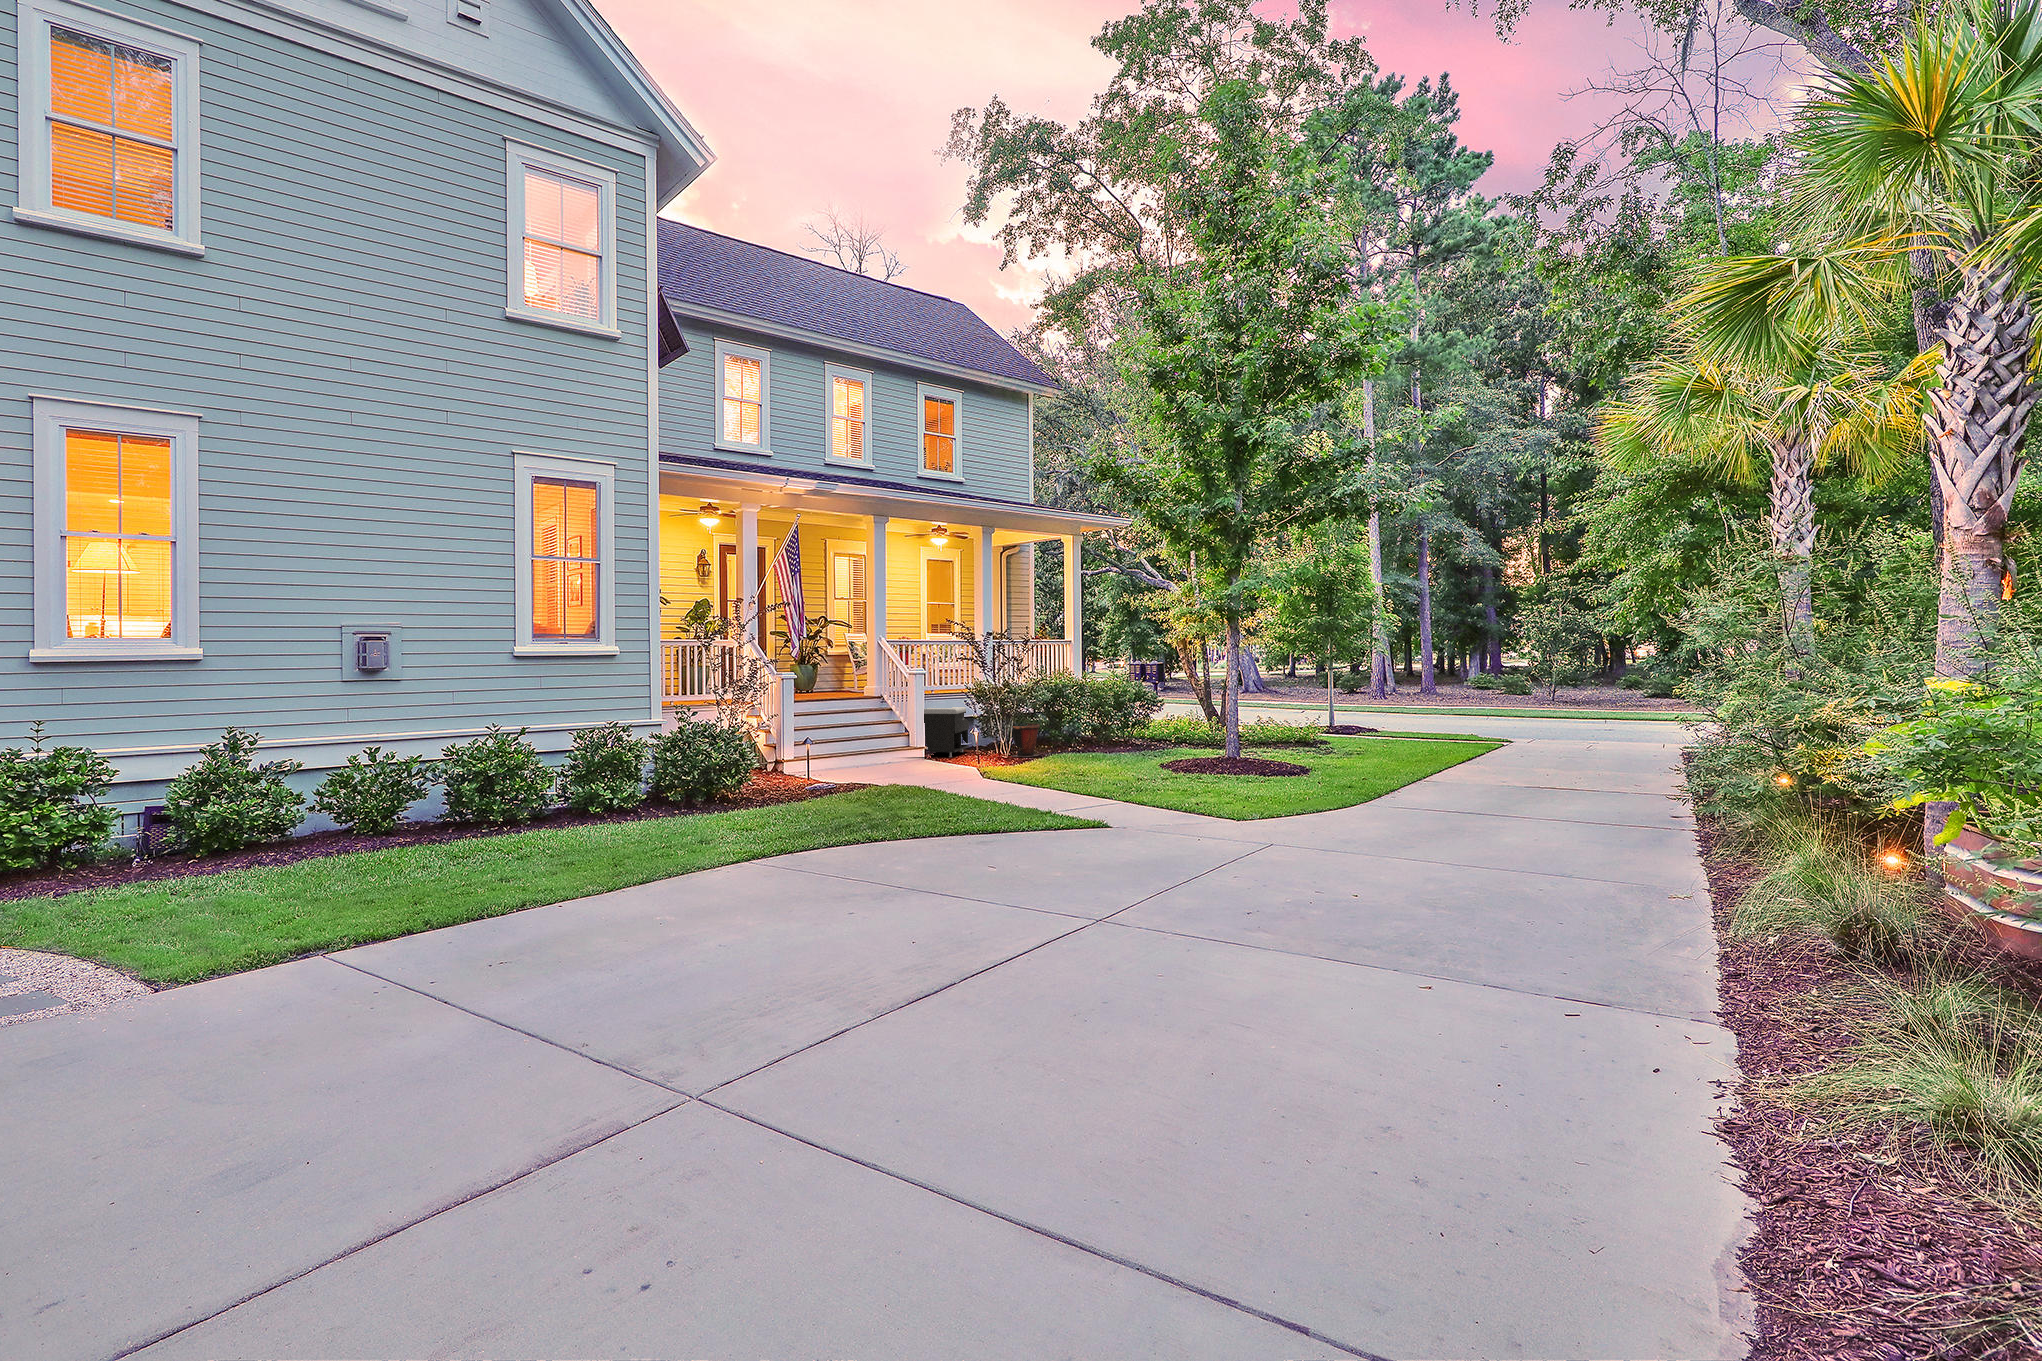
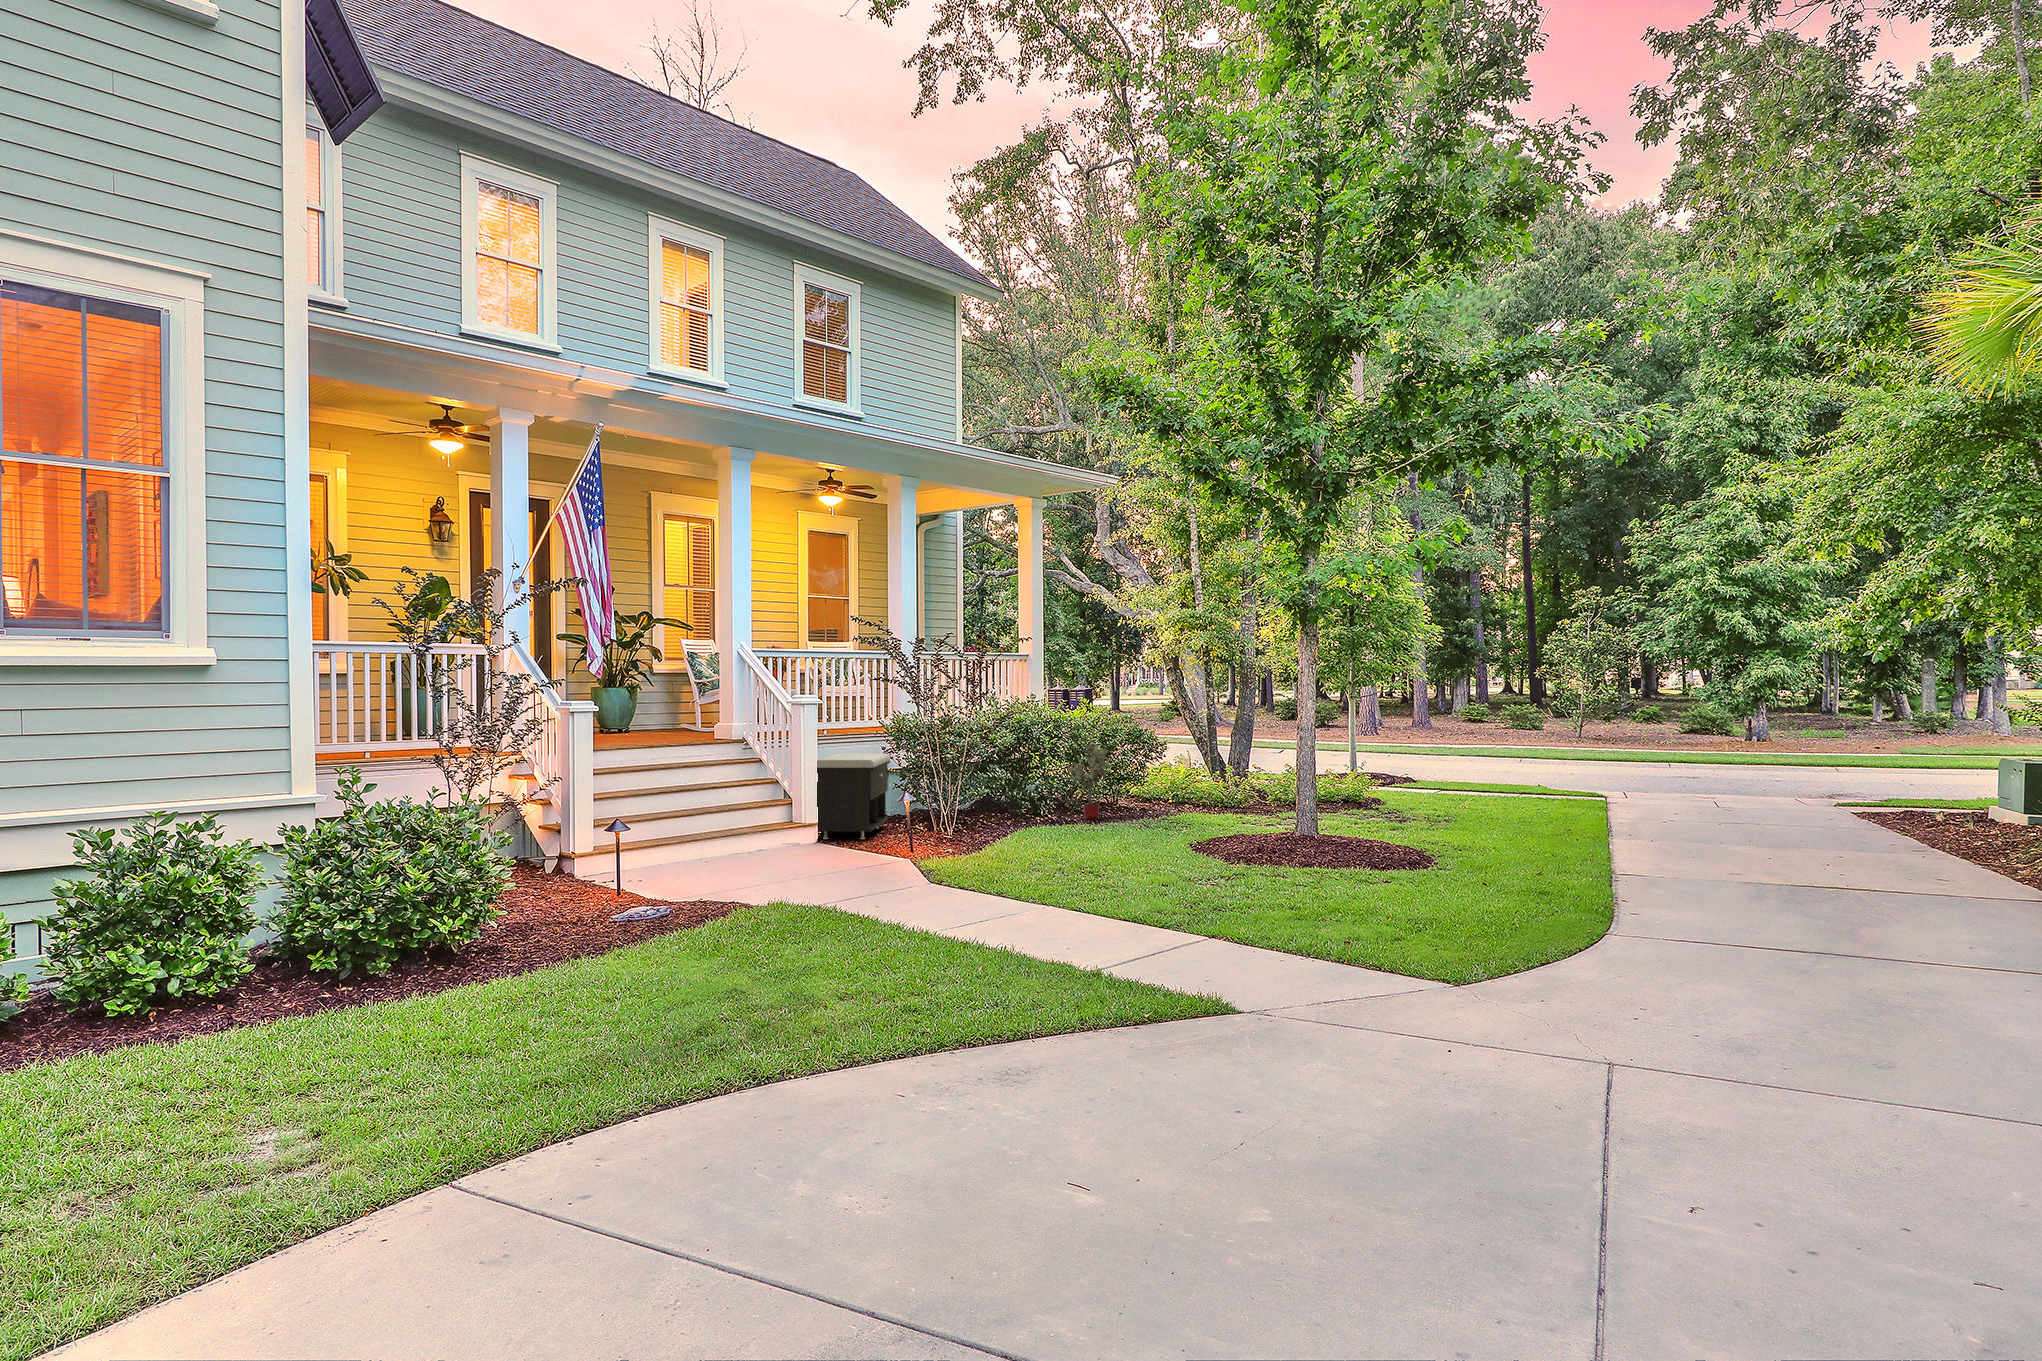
potted tree: none [1084,698,1115,750] -> present [1067,739,1110,820]
trash can: present [1013,724,1040,757] -> none [958,778,1008,837]

